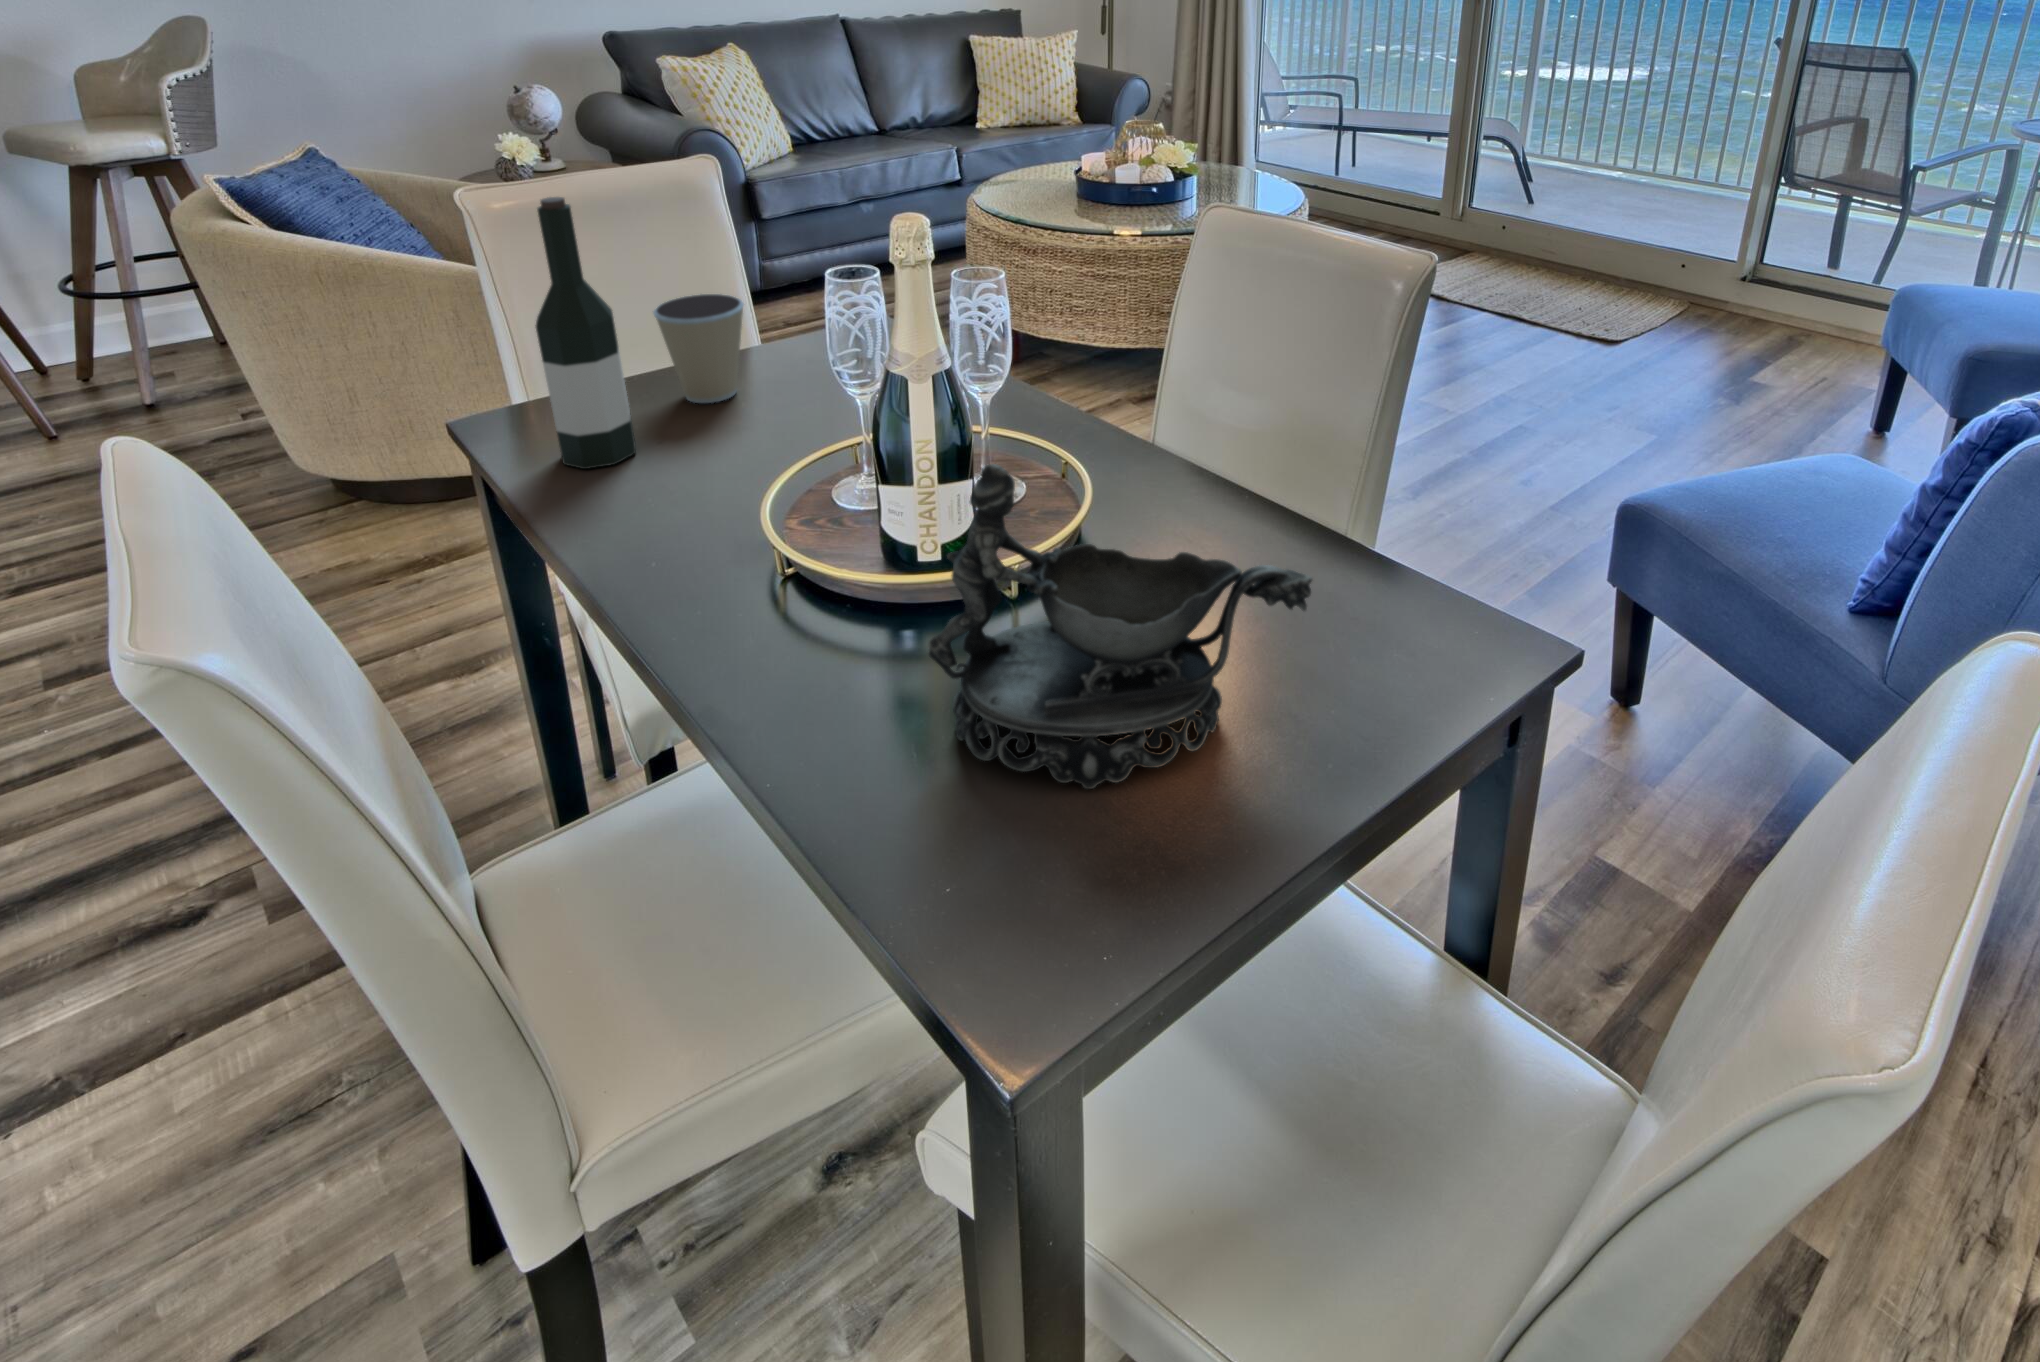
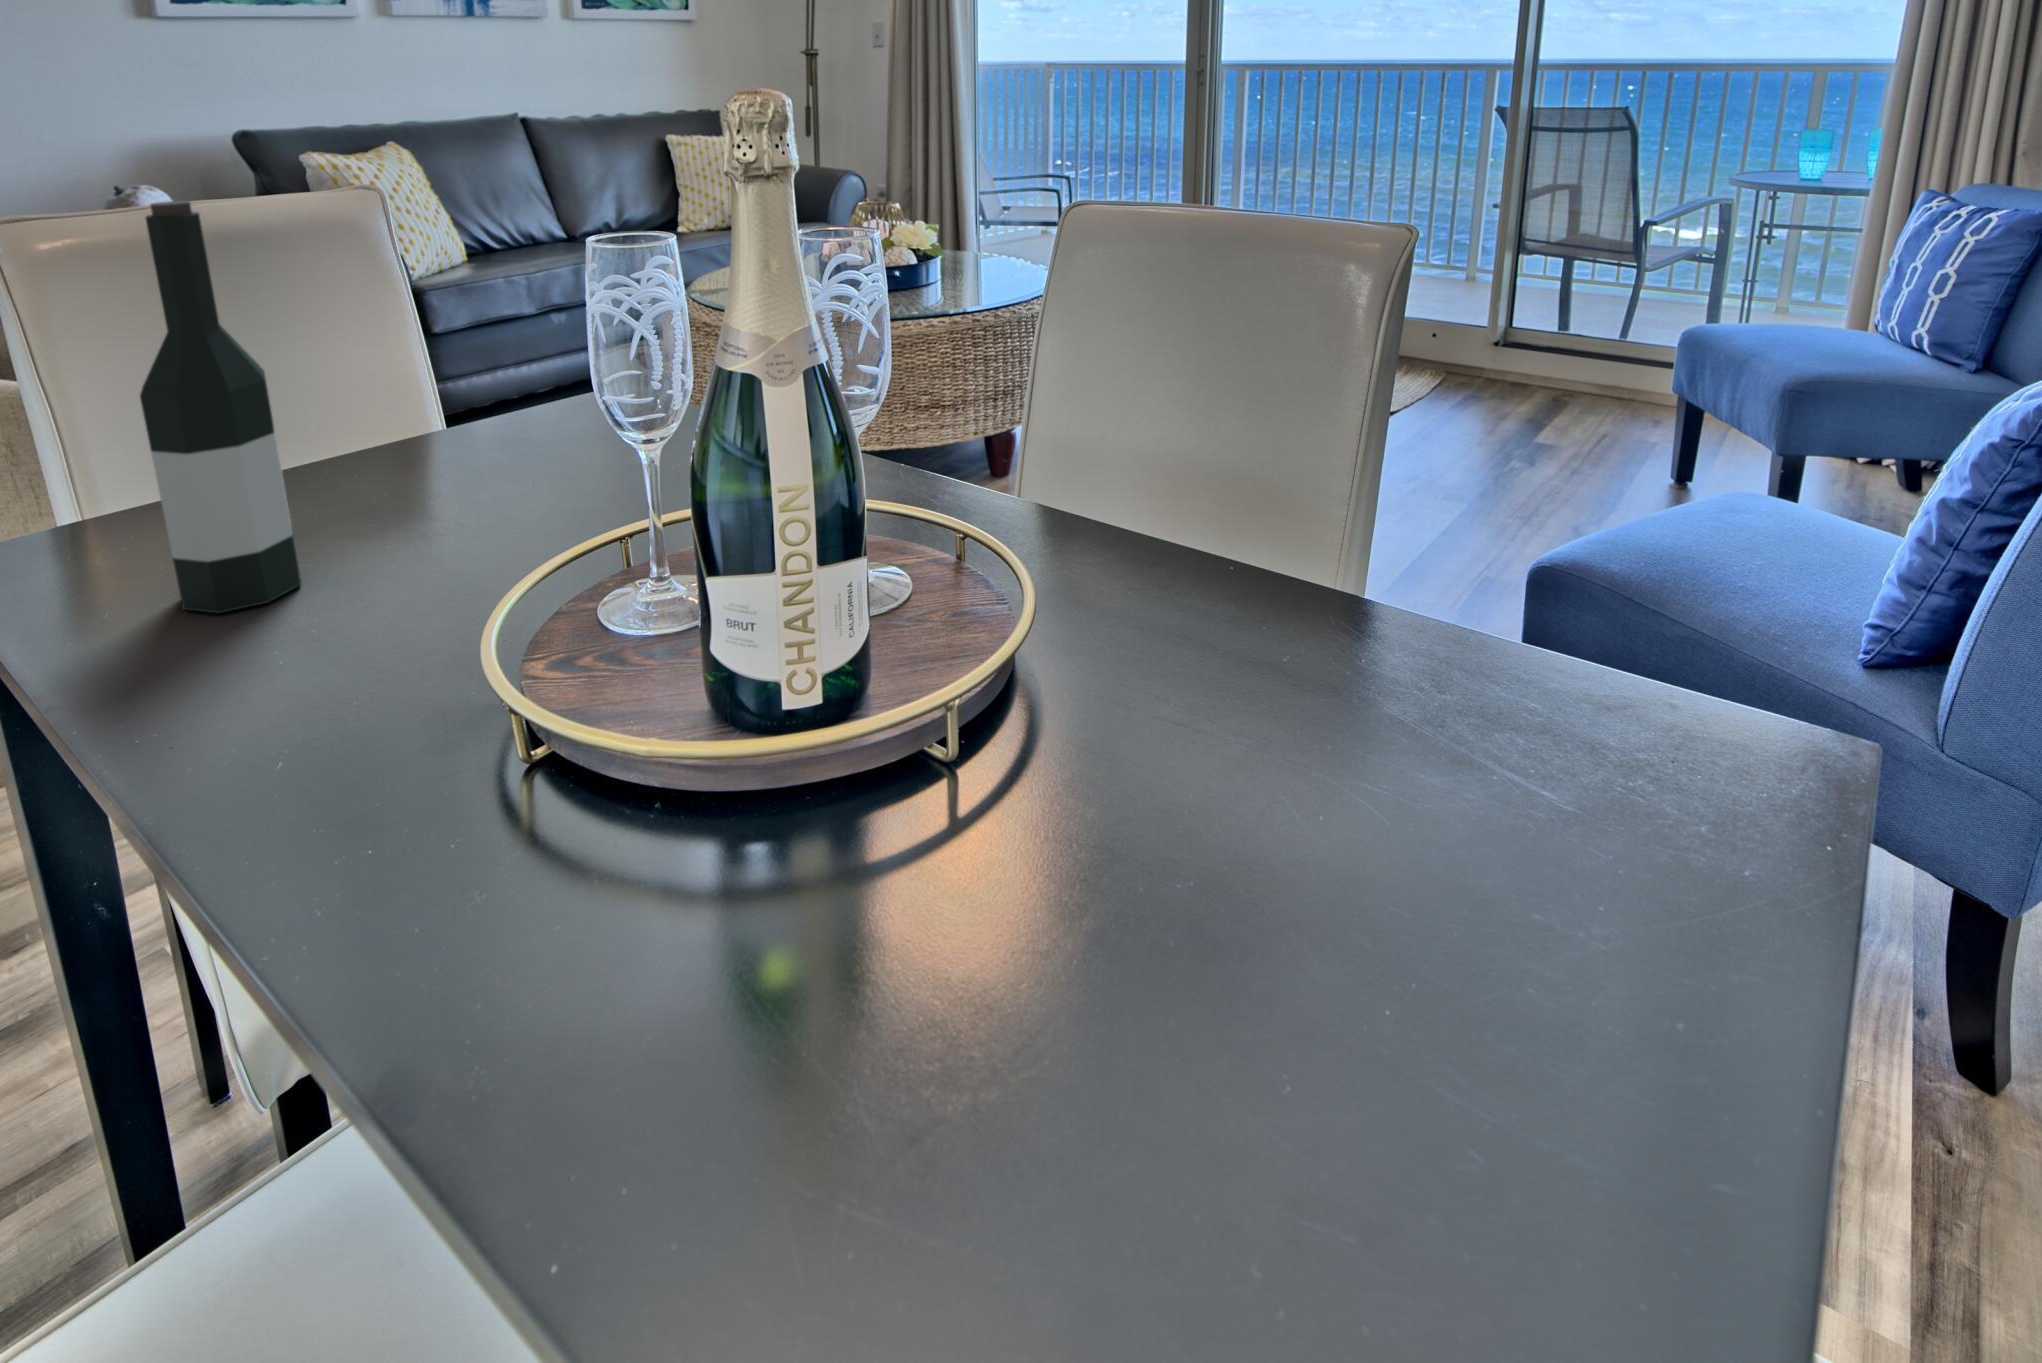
coffee cup: present [653,294,744,403] -> none [323,359,459,512]
decorative bowl: present [929,464,1312,789] -> none [884,498,1502,1068]

